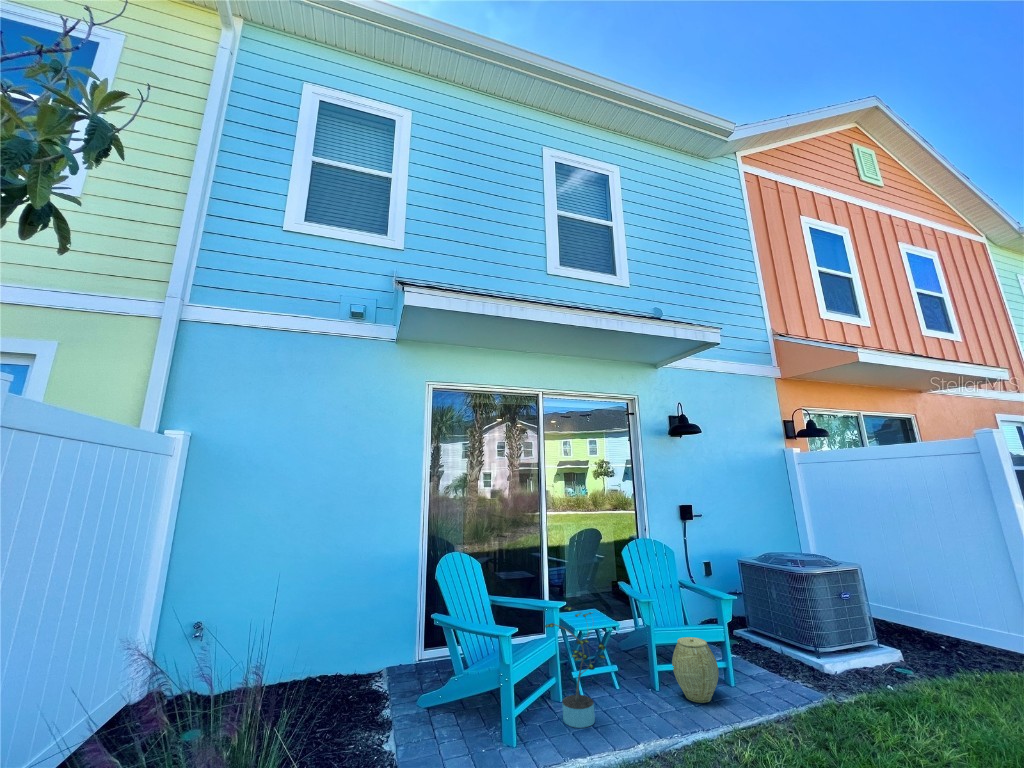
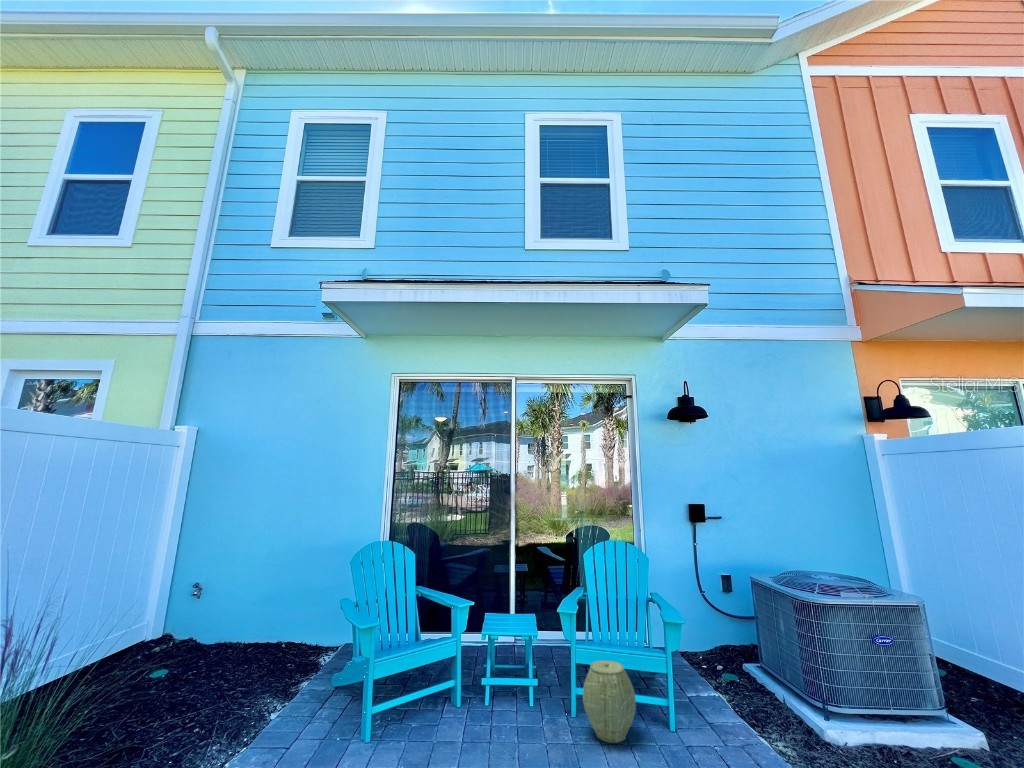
potted plant: present [545,607,605,728] -> none [423,608,485,741]

